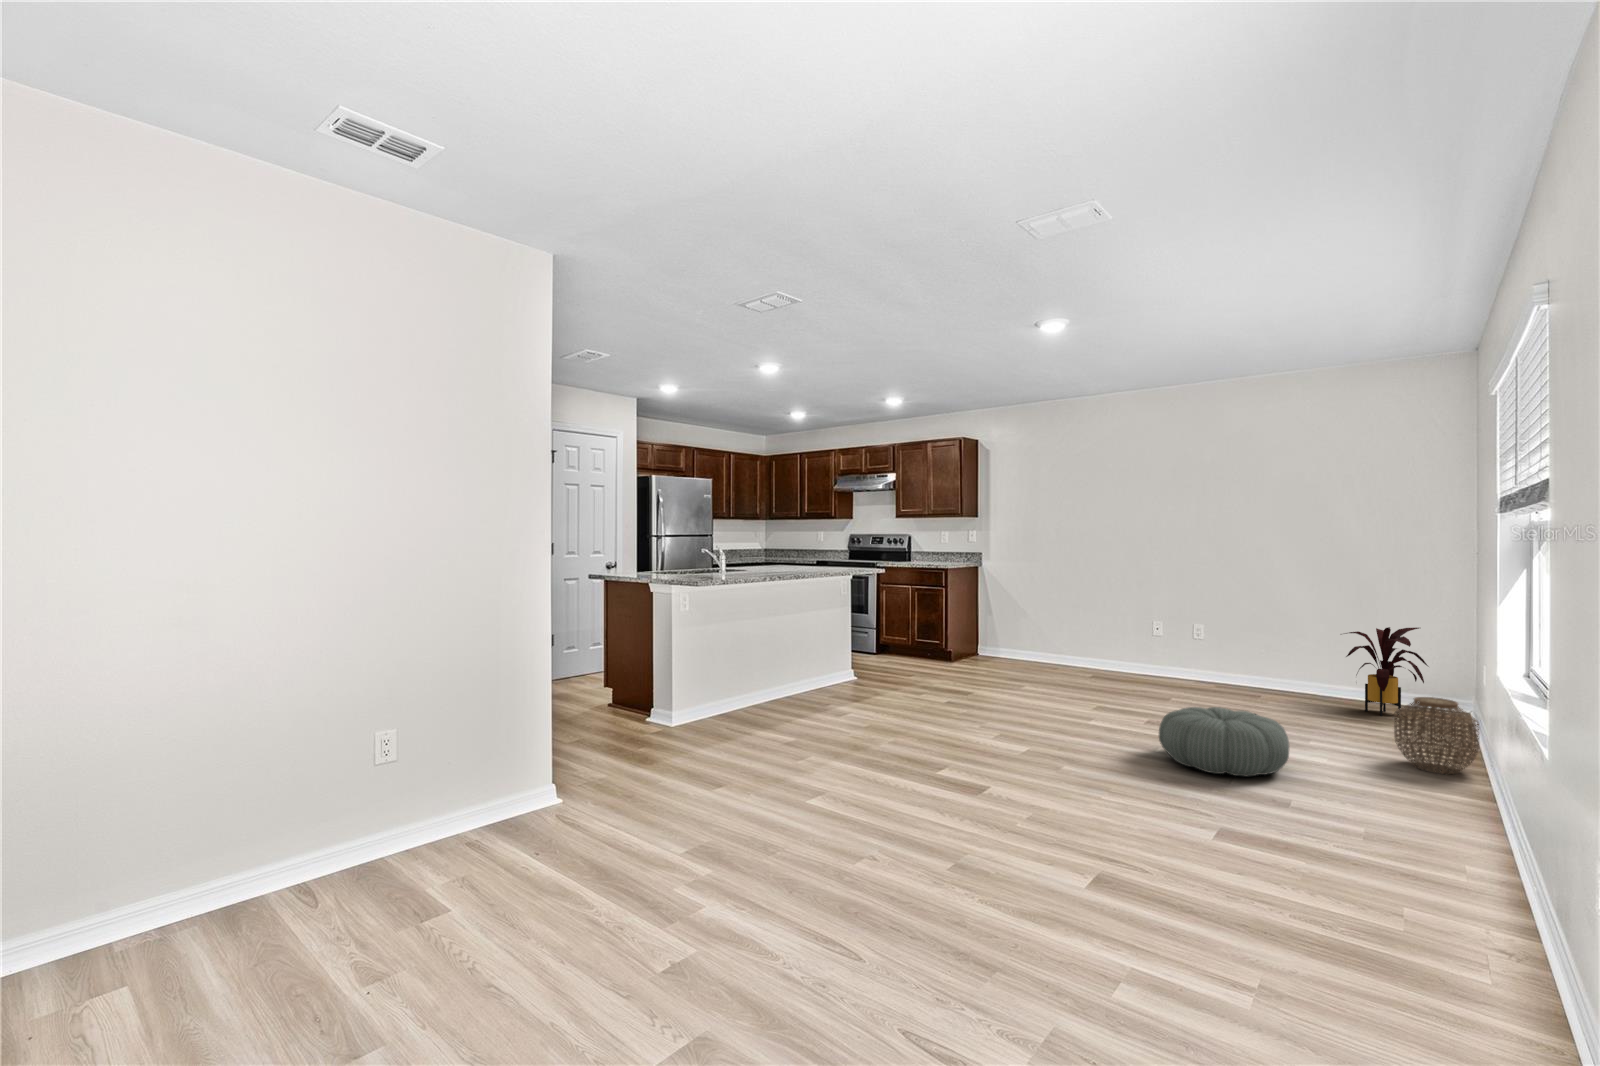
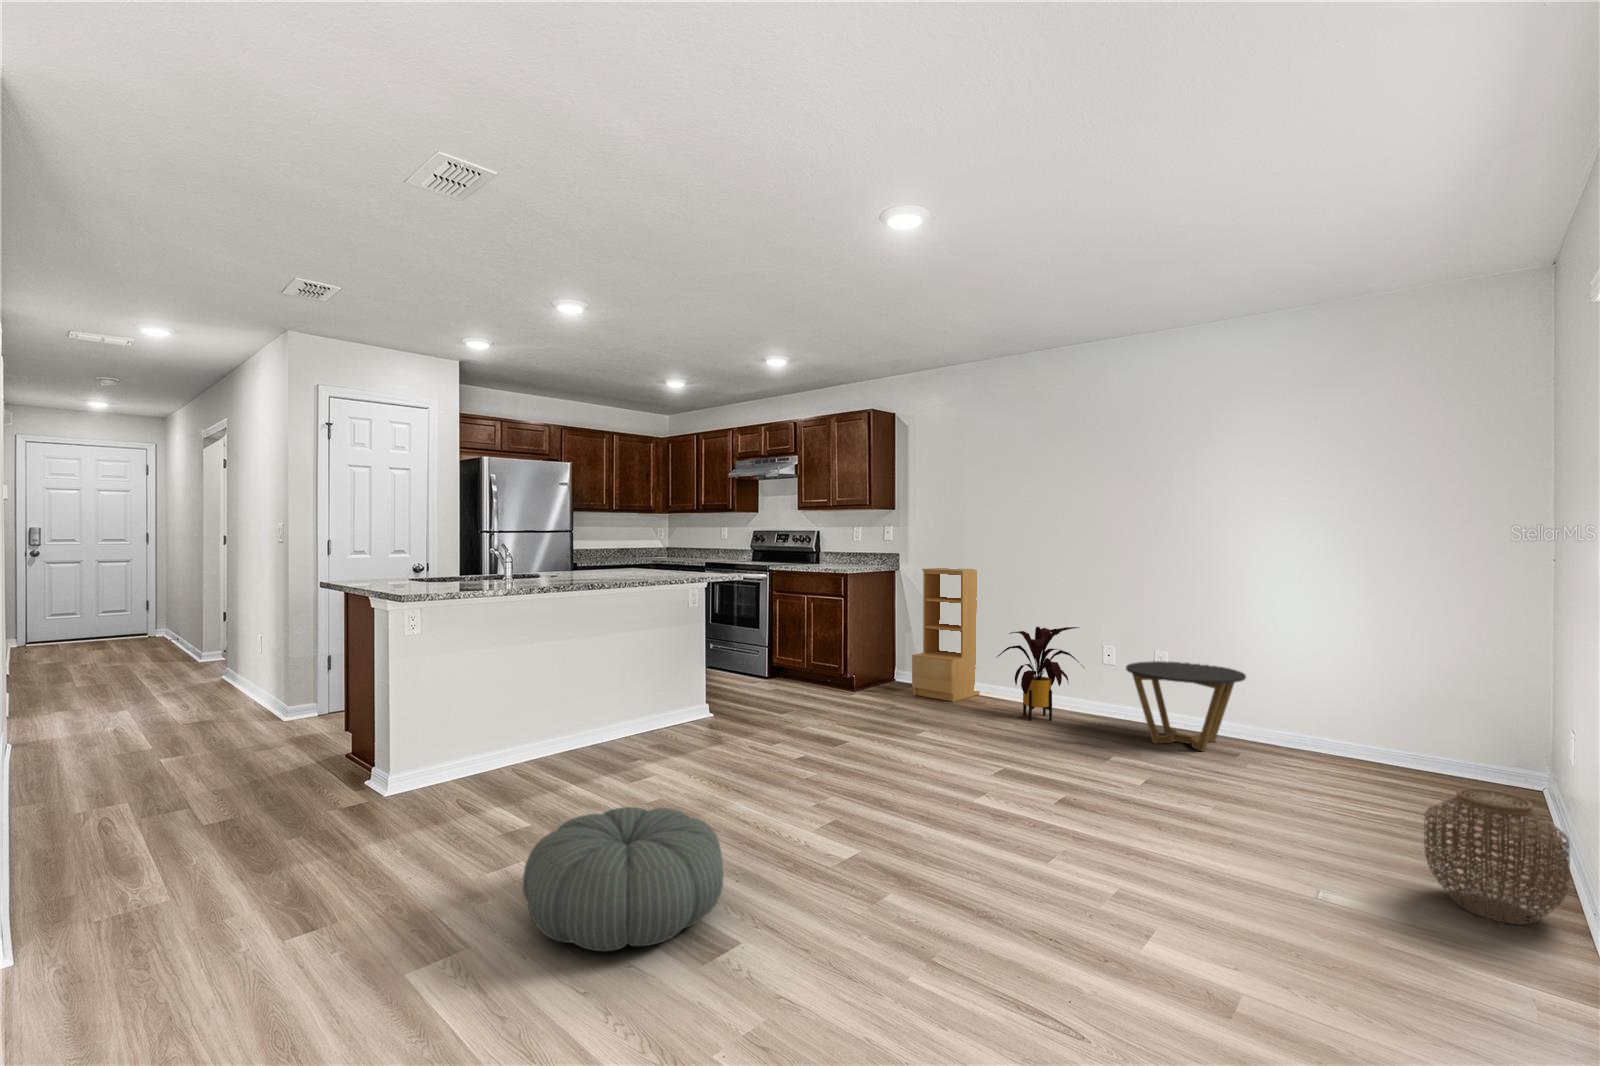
bookshelf: none [999,564,1052,669] -> present [912,568,980,702]
house plant: present [1345,627,1428,716] -> present [997,627,1084,720]
side table: none [1176,634,1267,697] -> present [1126,661,1246,751]
pouf: present [1159,707,1289,776] -> present [523,807,724,951]

